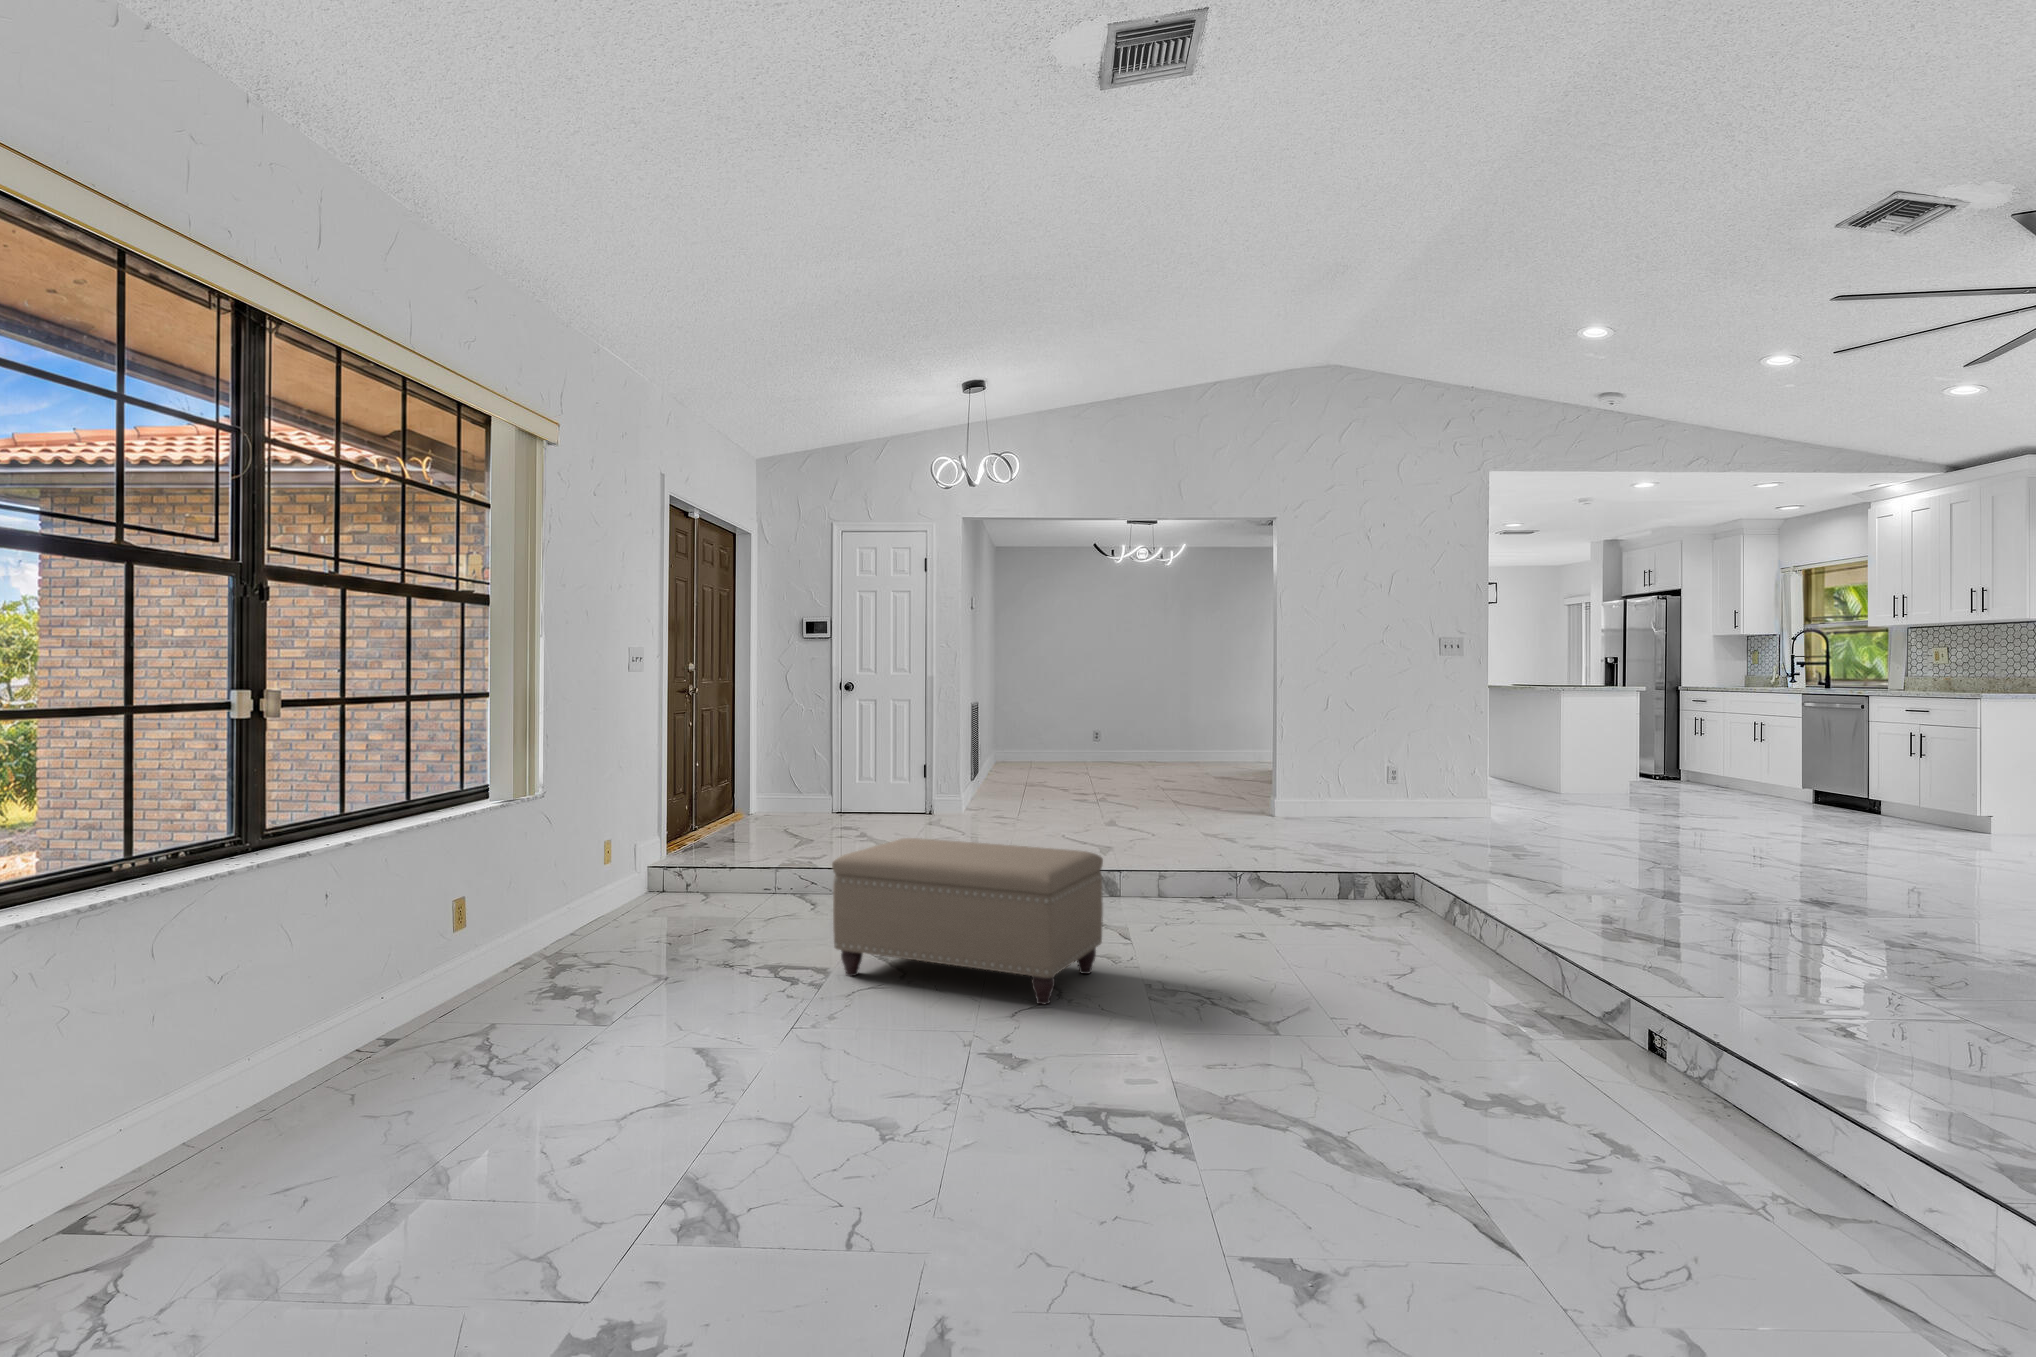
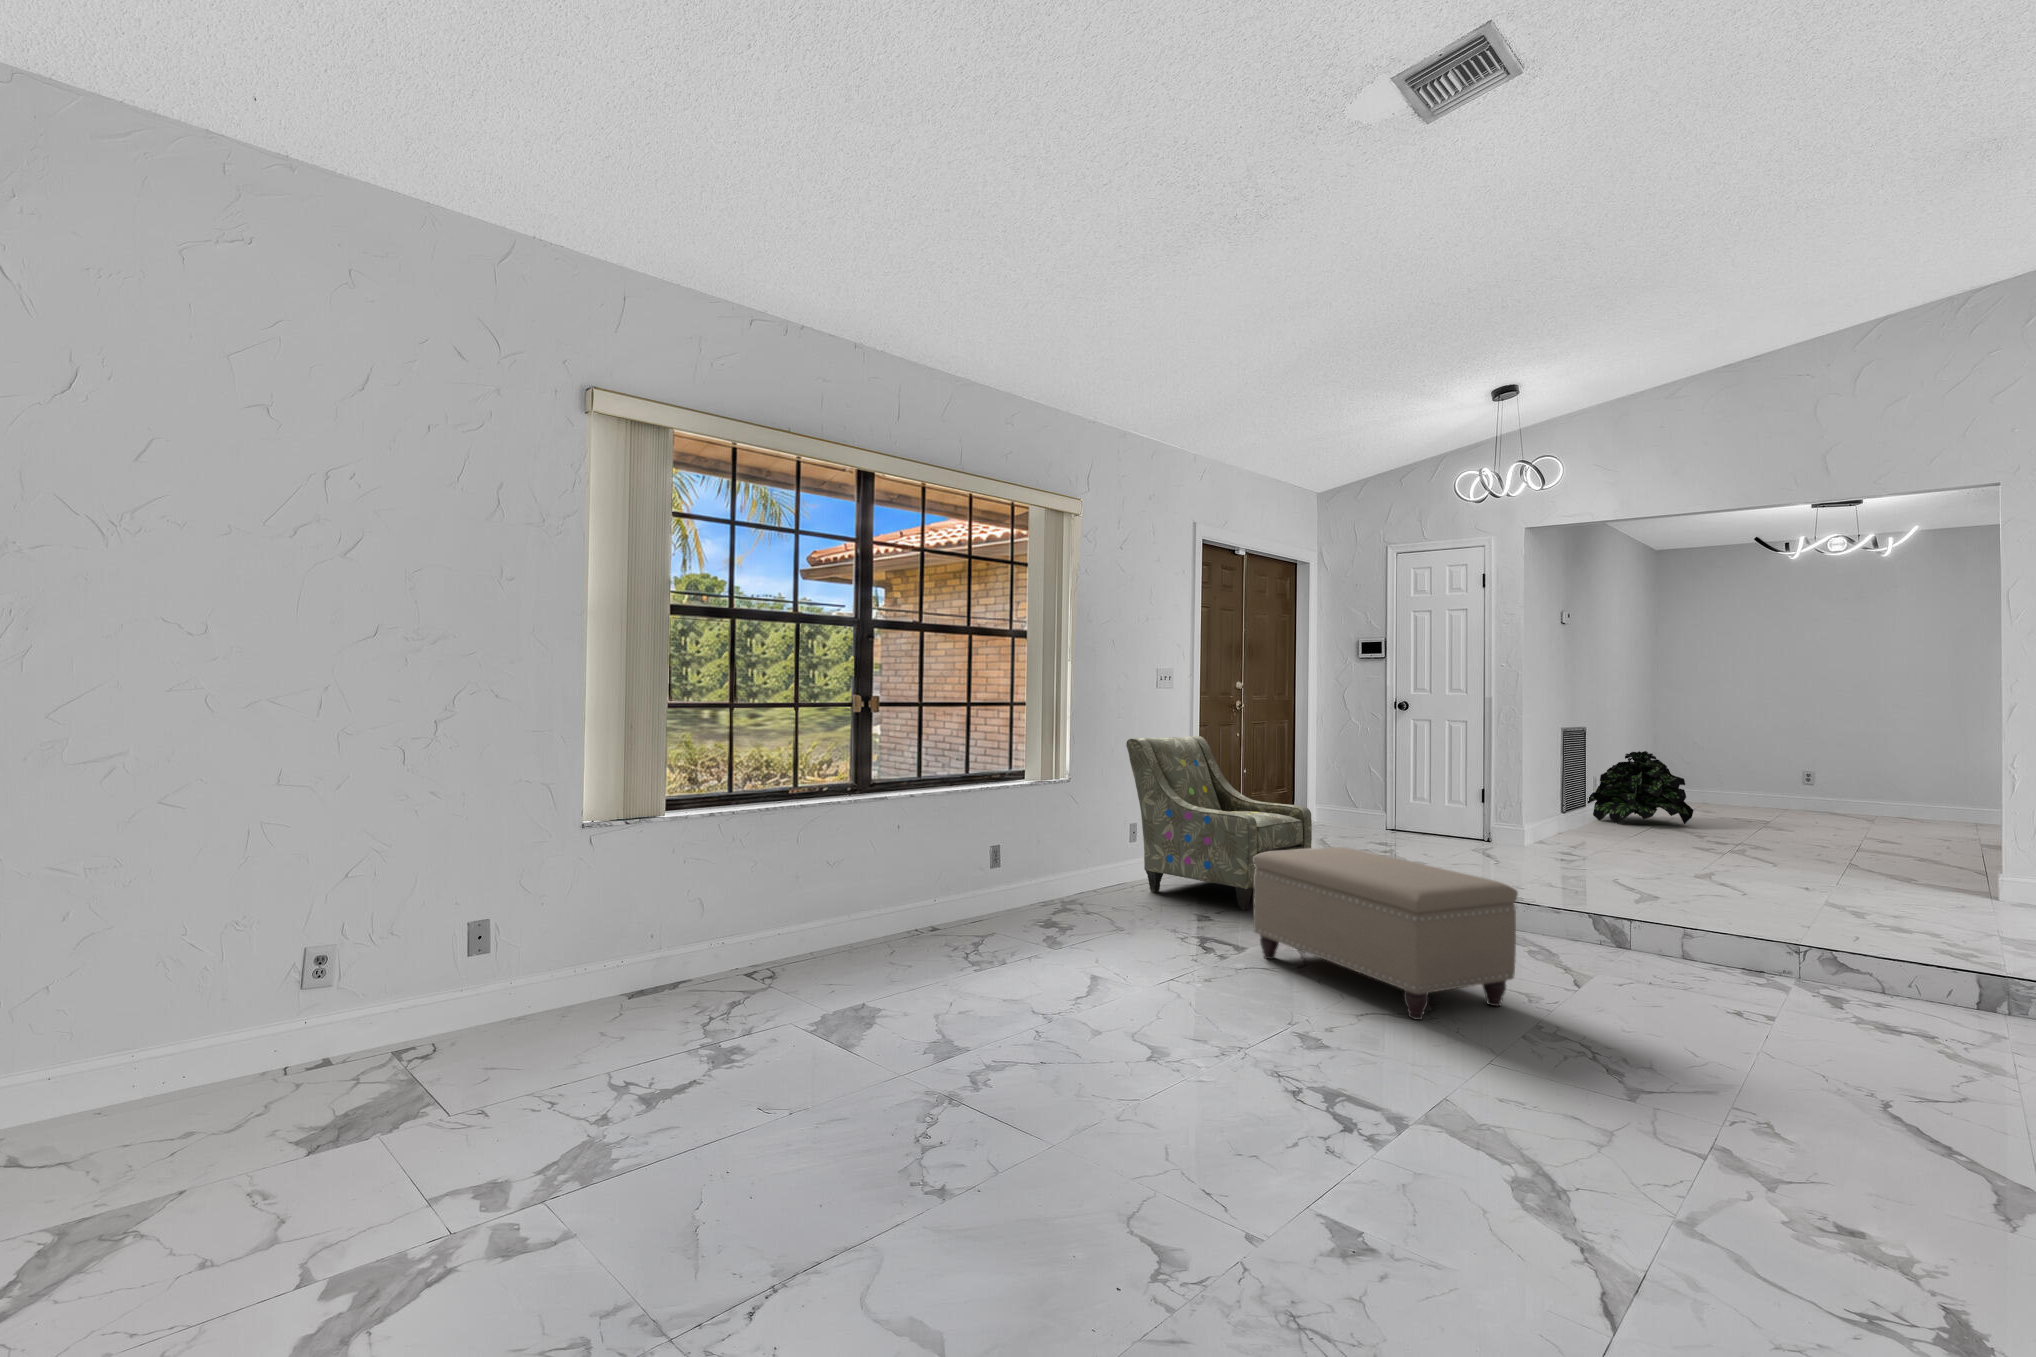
potted plant: none [985,719,1065,786] -> present [1587,751,1694,824]
armchair: none [602,728,820,926] -> present [1126,736,1312,910]

